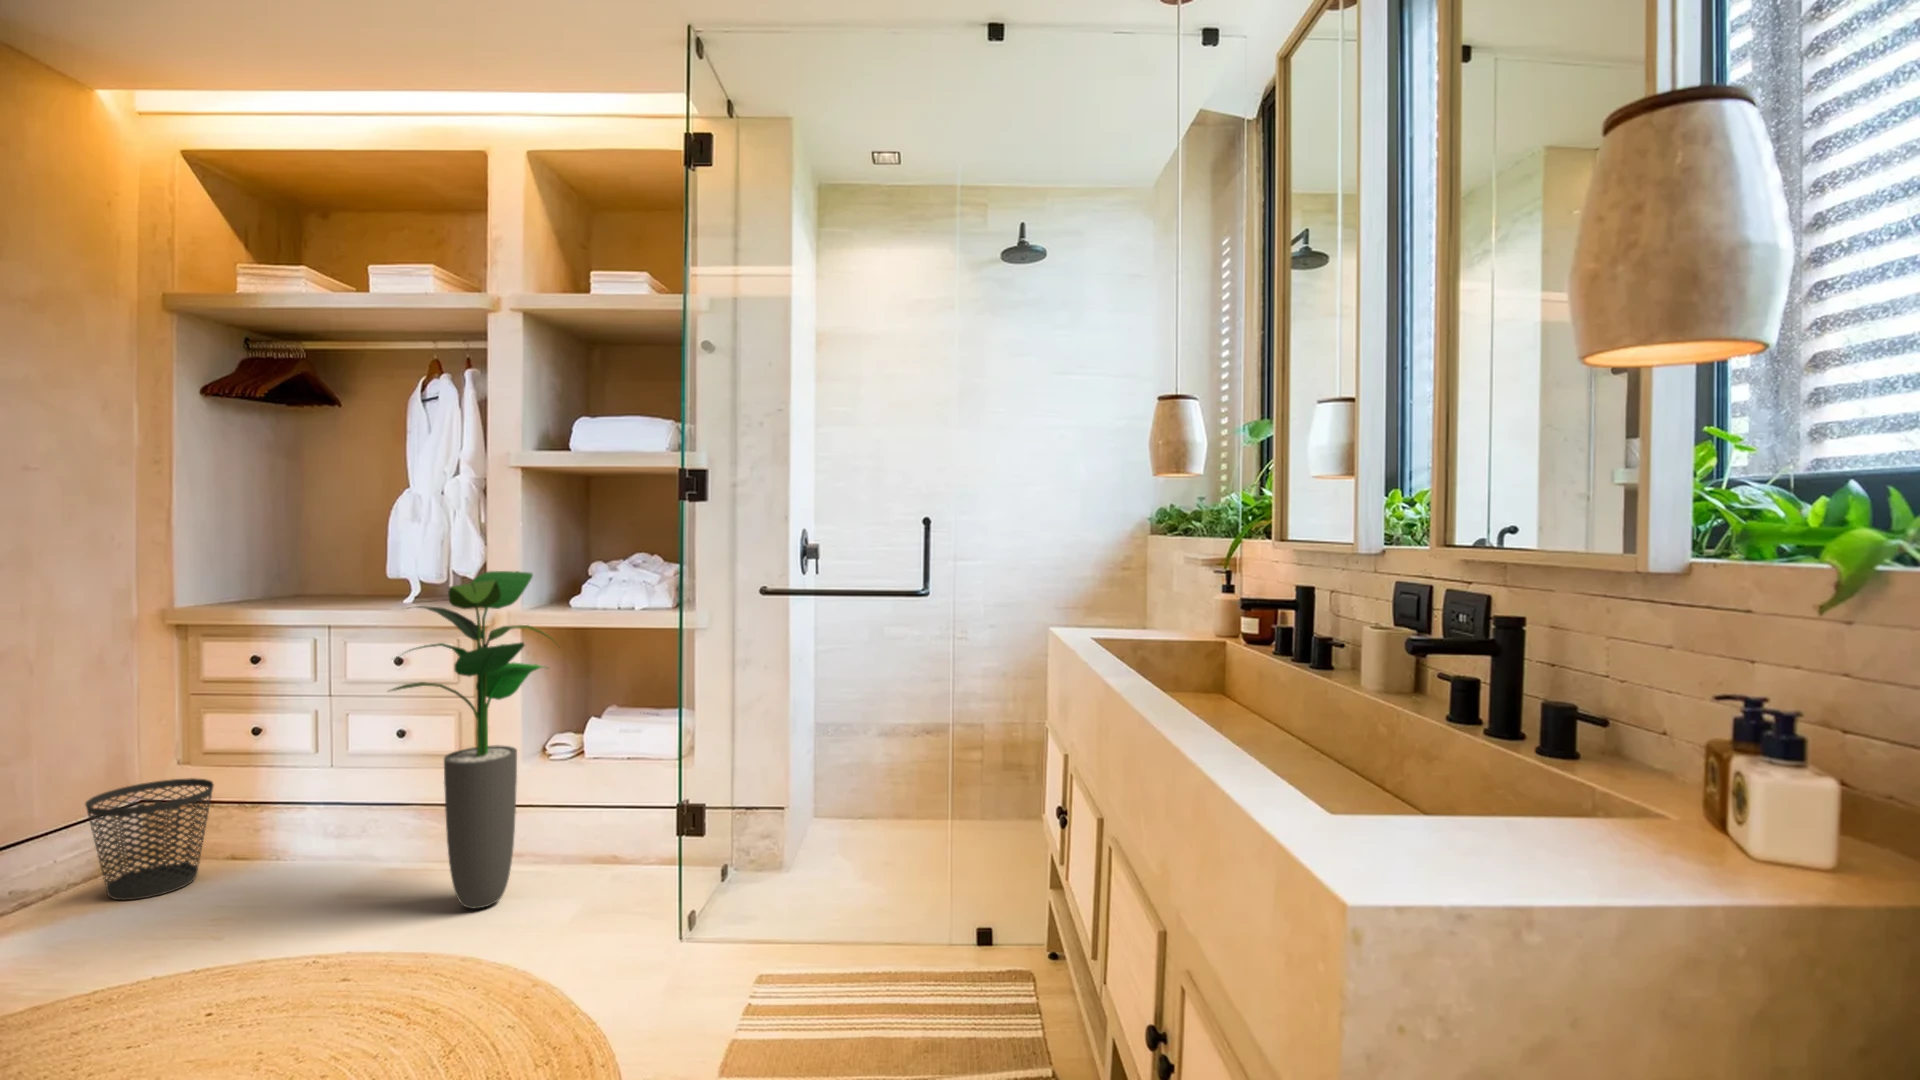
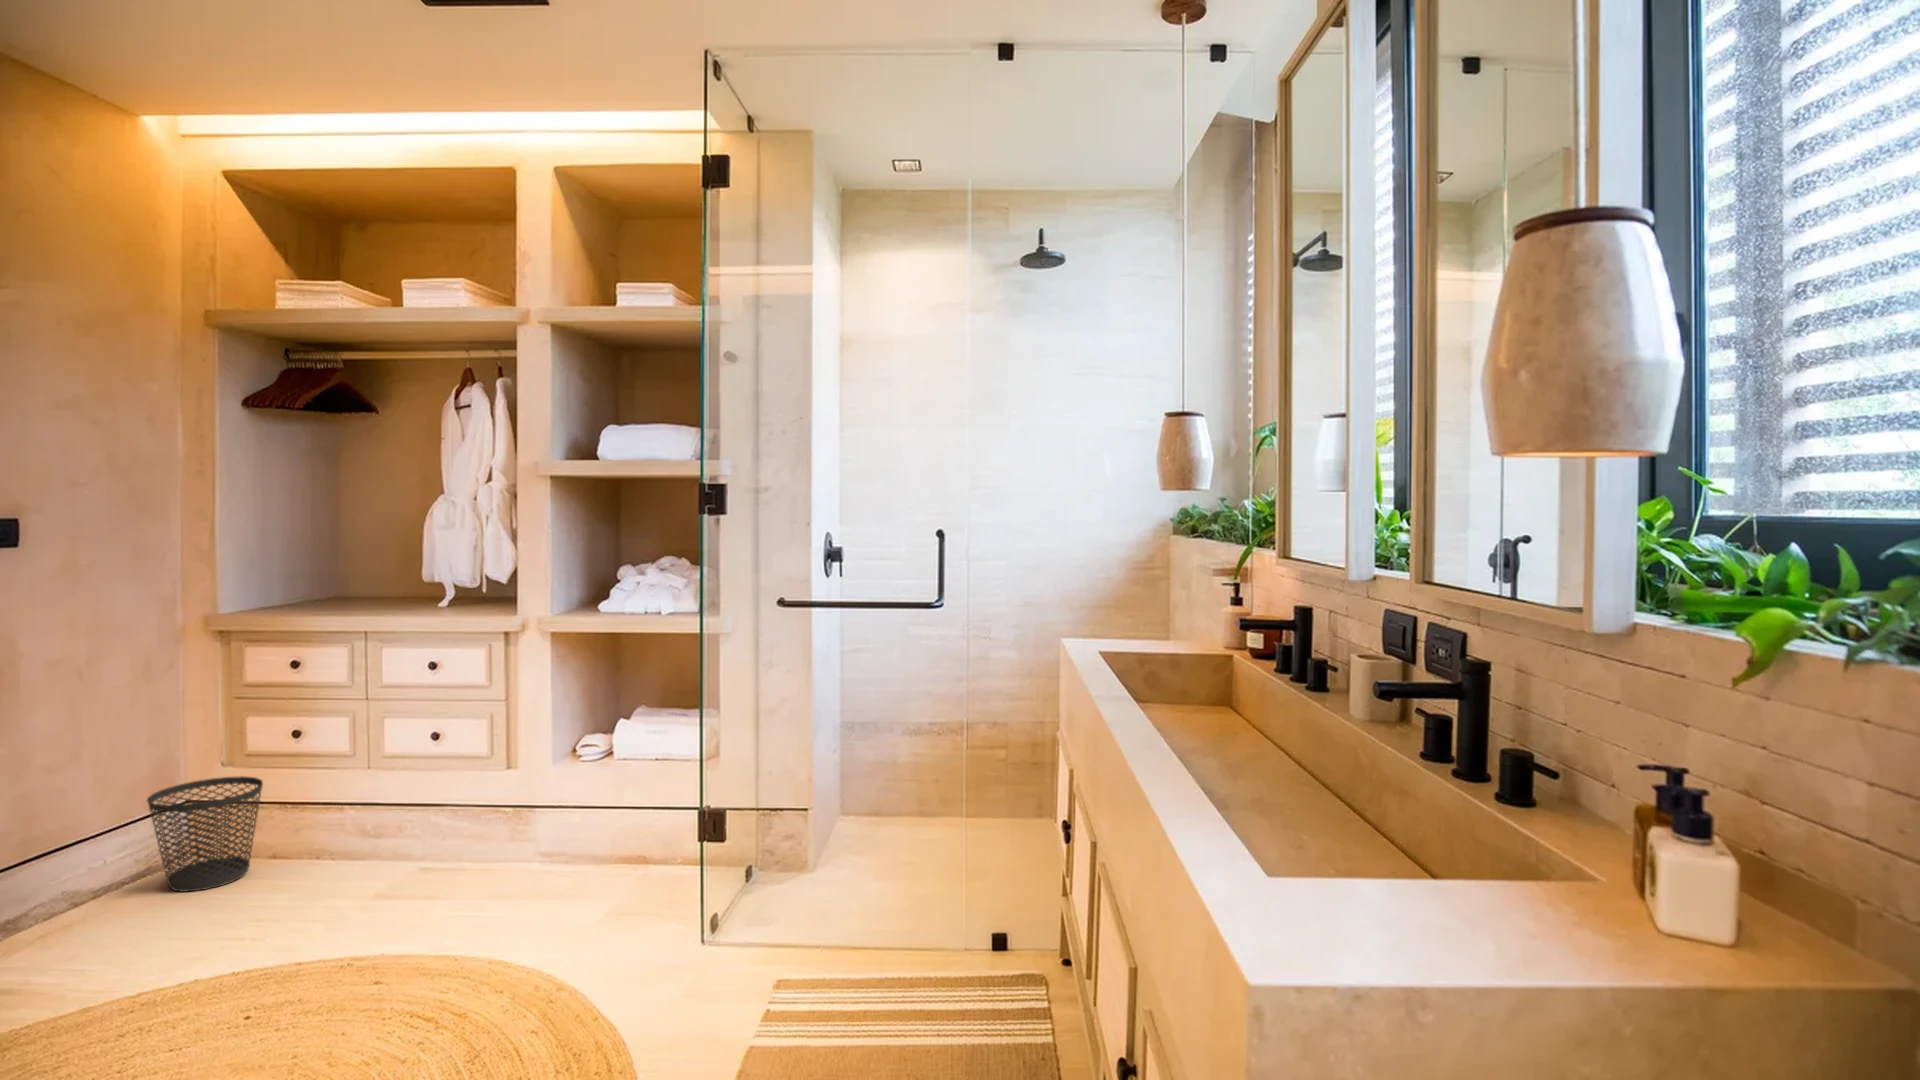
potted plant: present [391,571,552,909] -> none [426,579,592,905]

